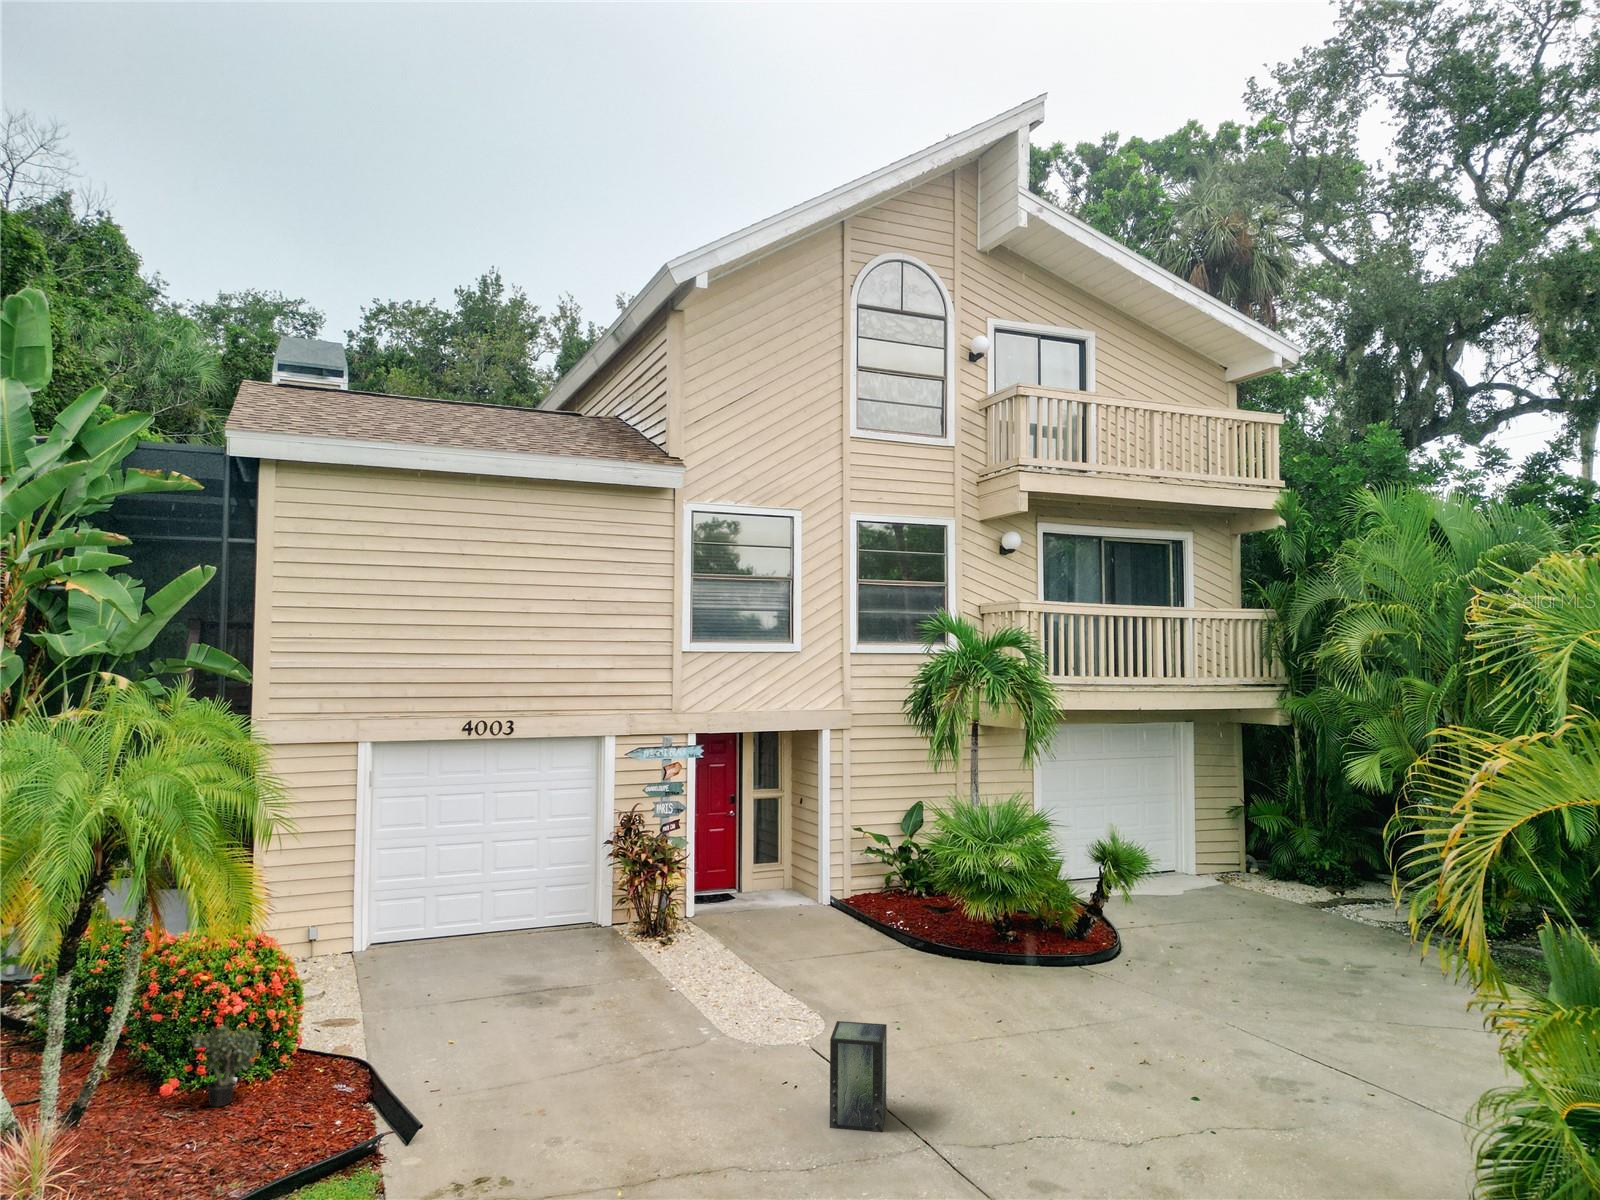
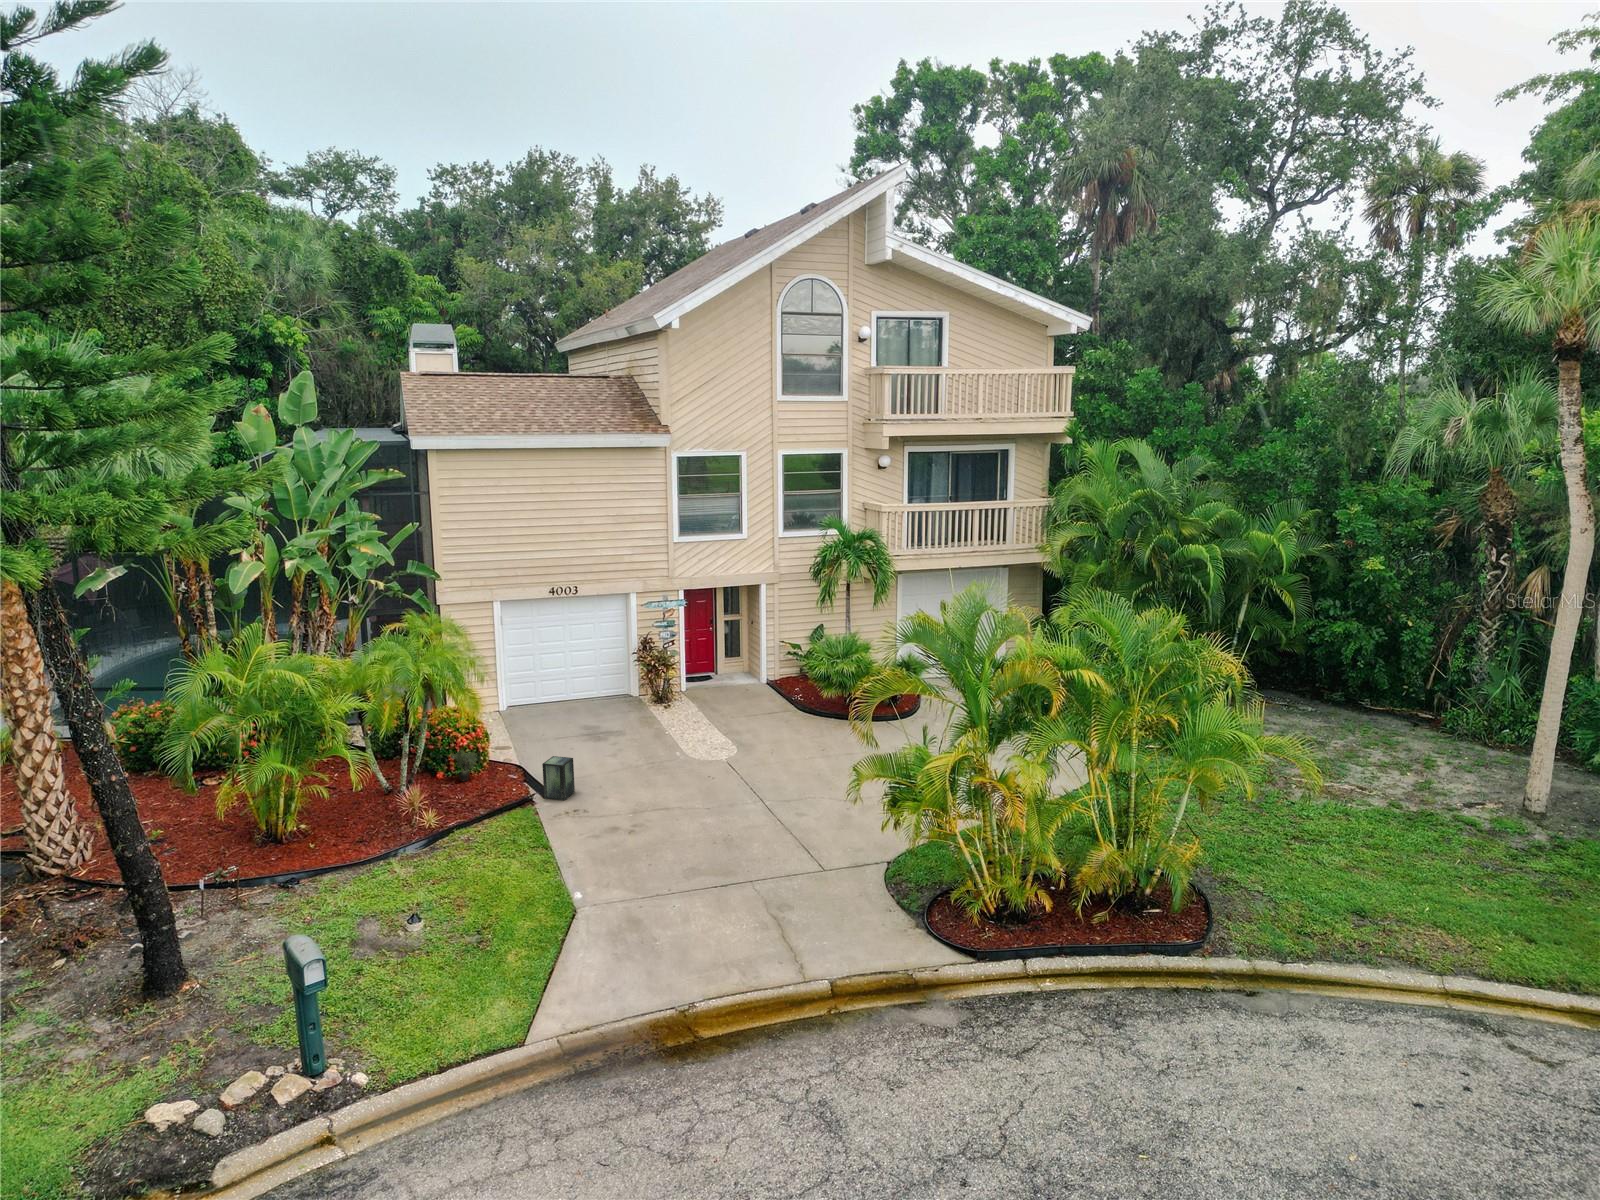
storage box: present [830,1021,887,1132] -> present [542,756,575,800]

